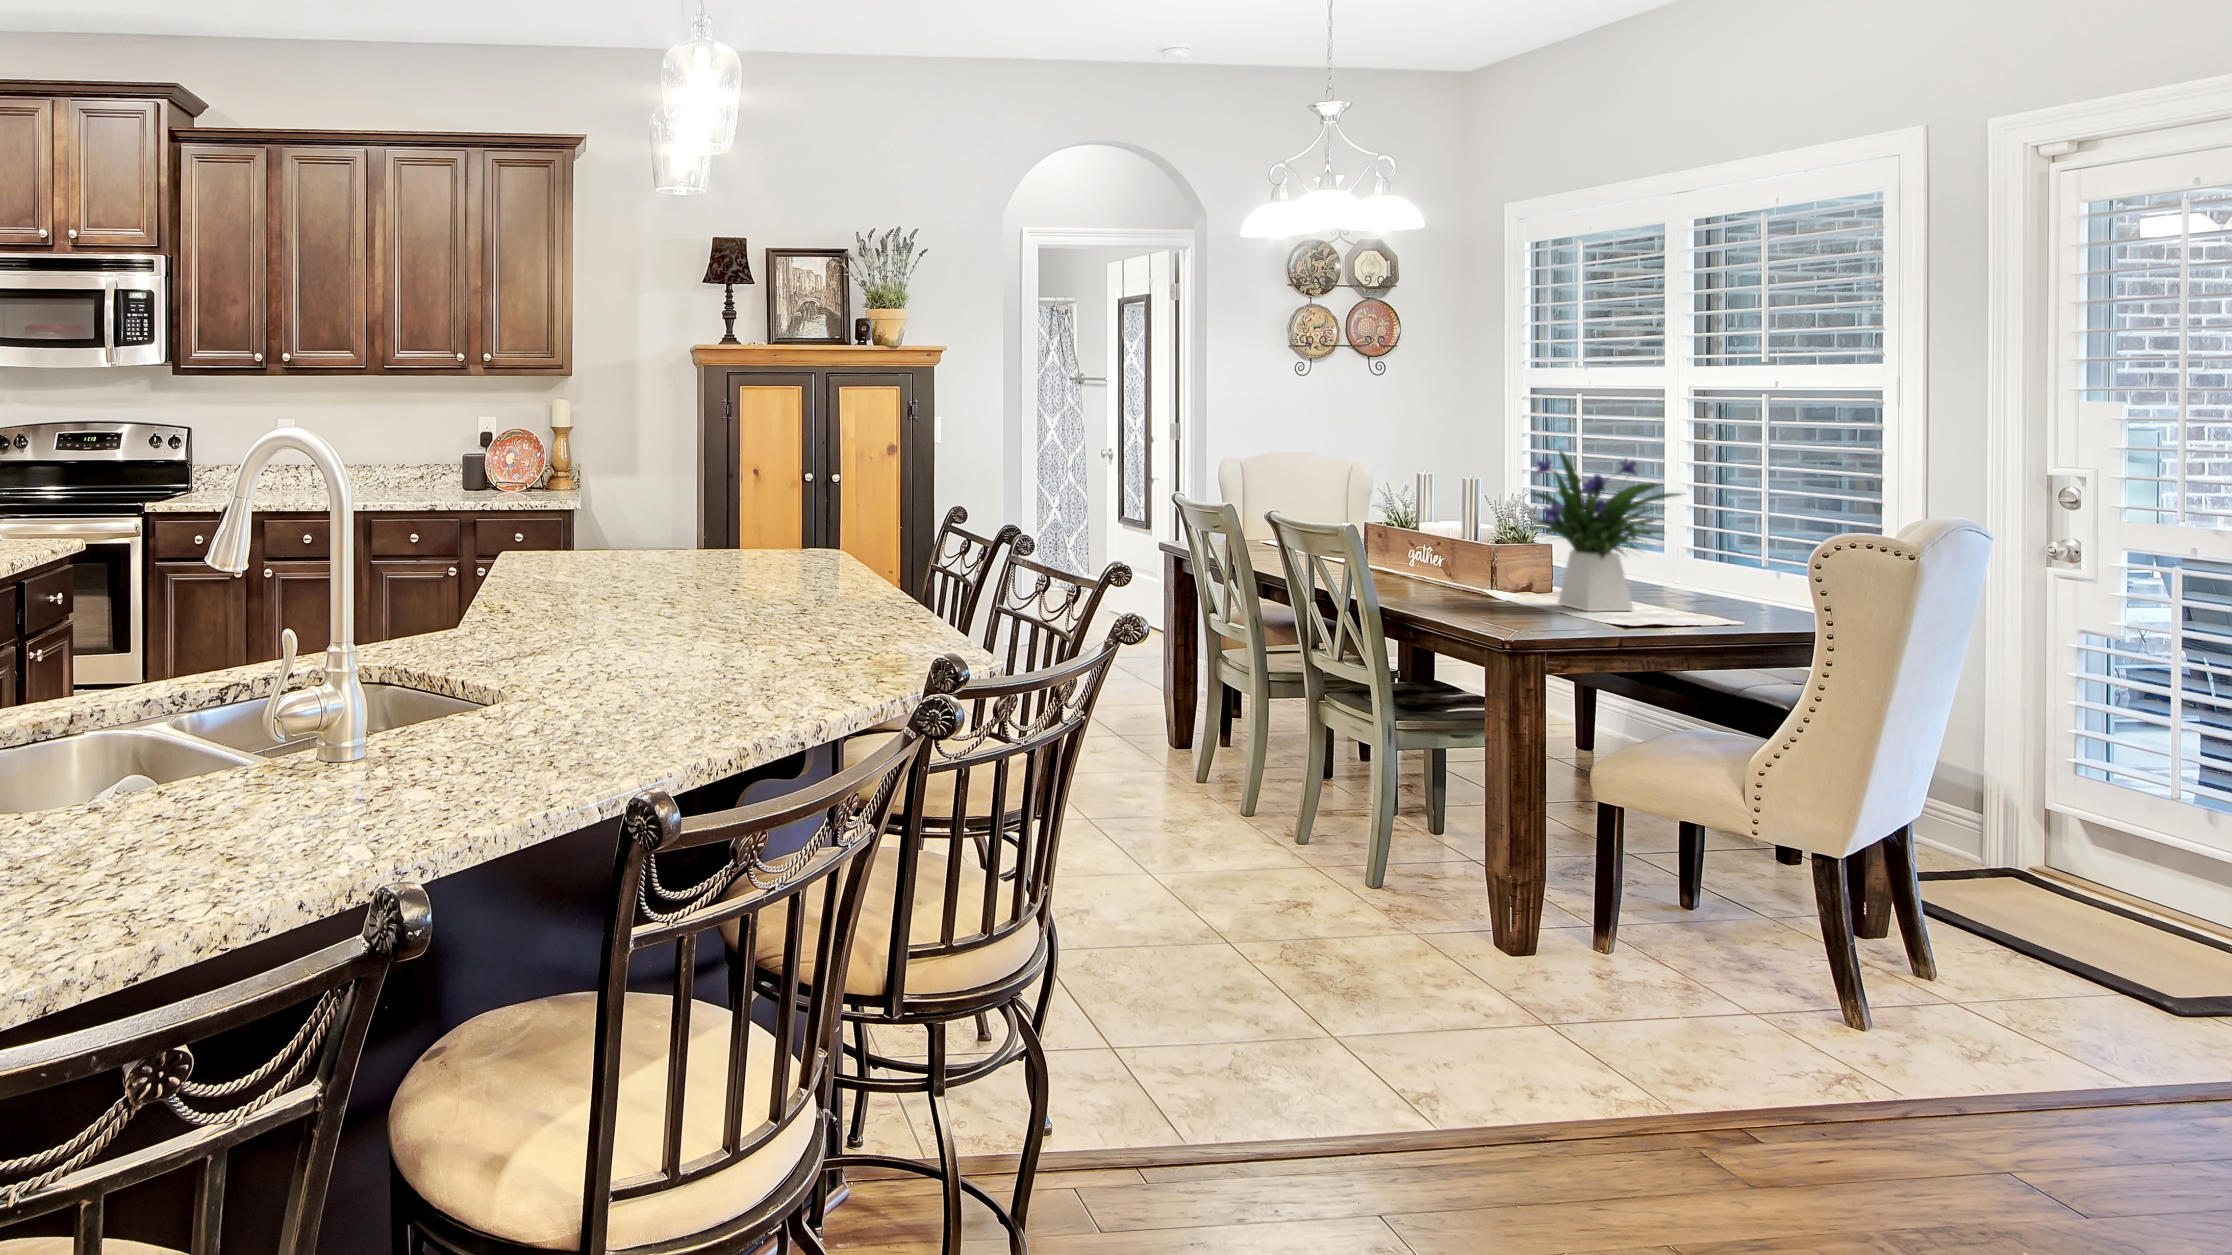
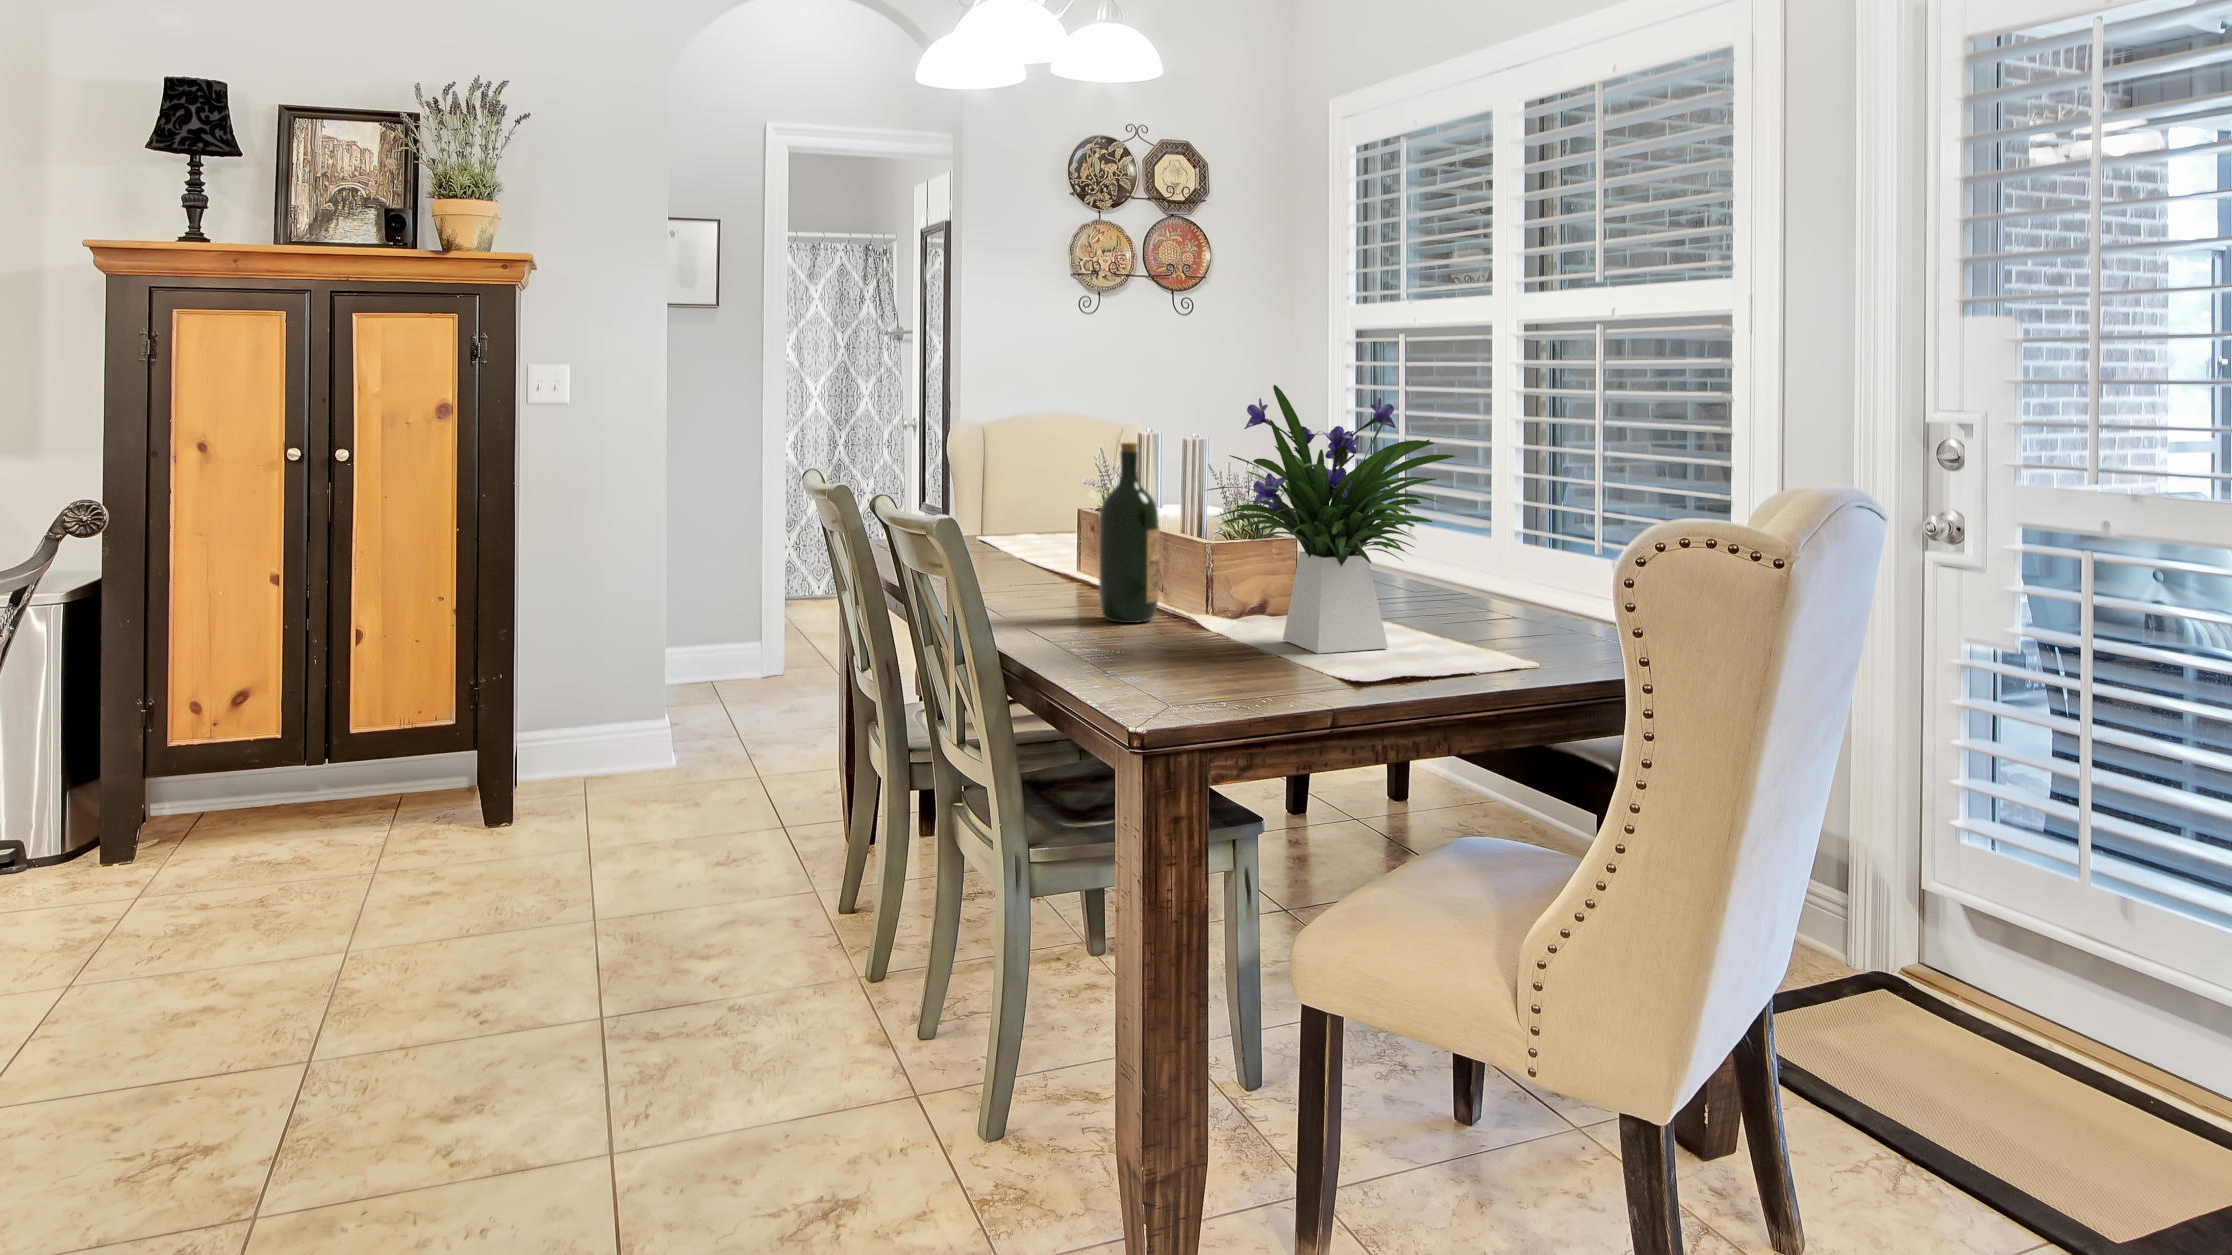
wine bottle: none [1419,481,1461,593] -> present [1099,443,1159,623]

